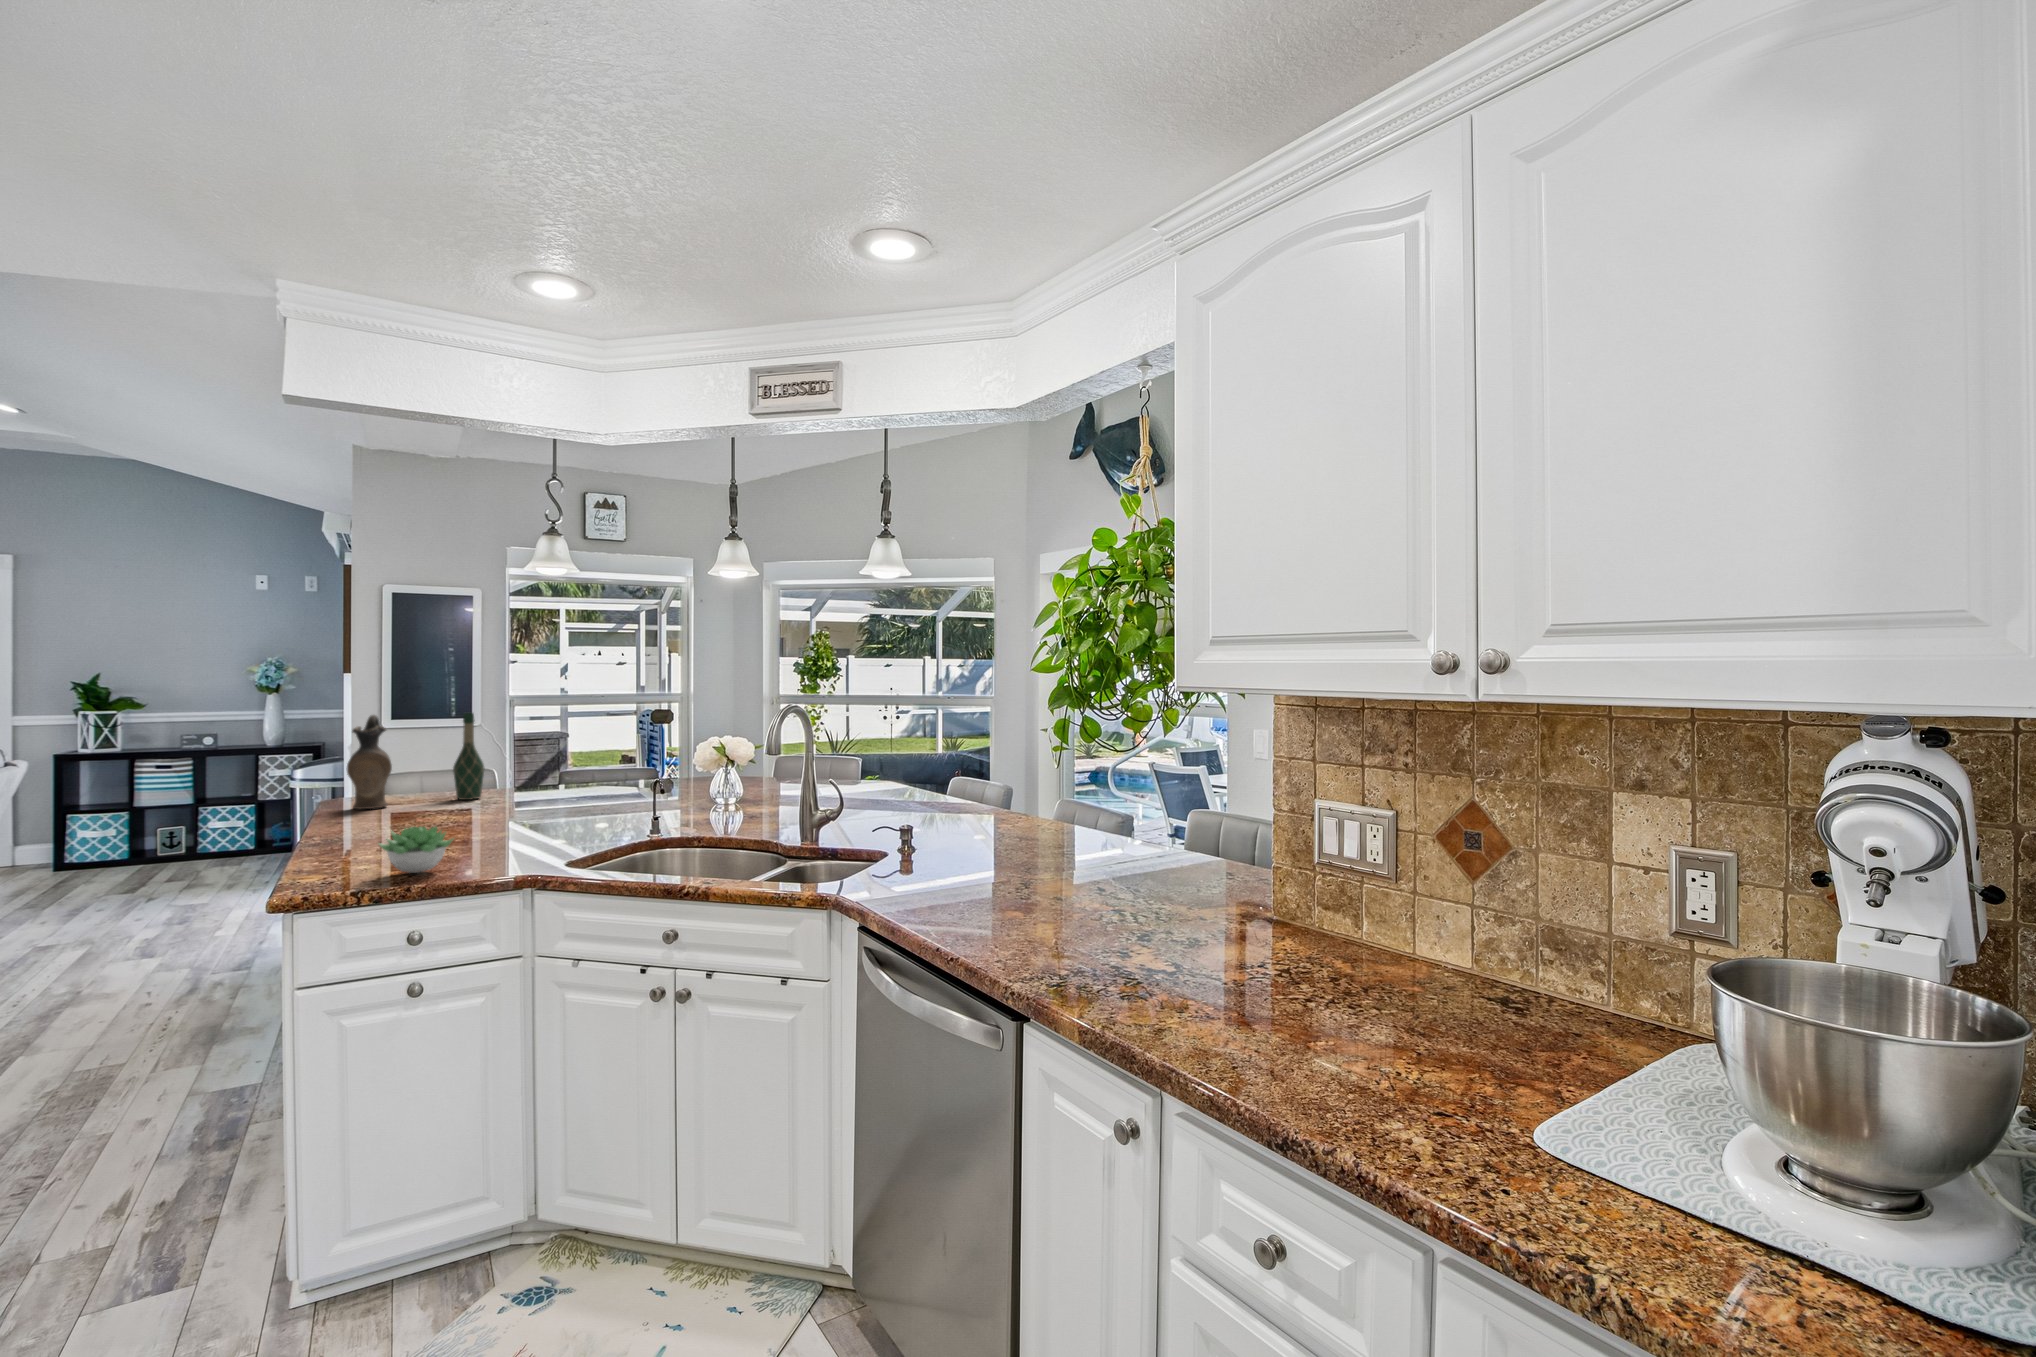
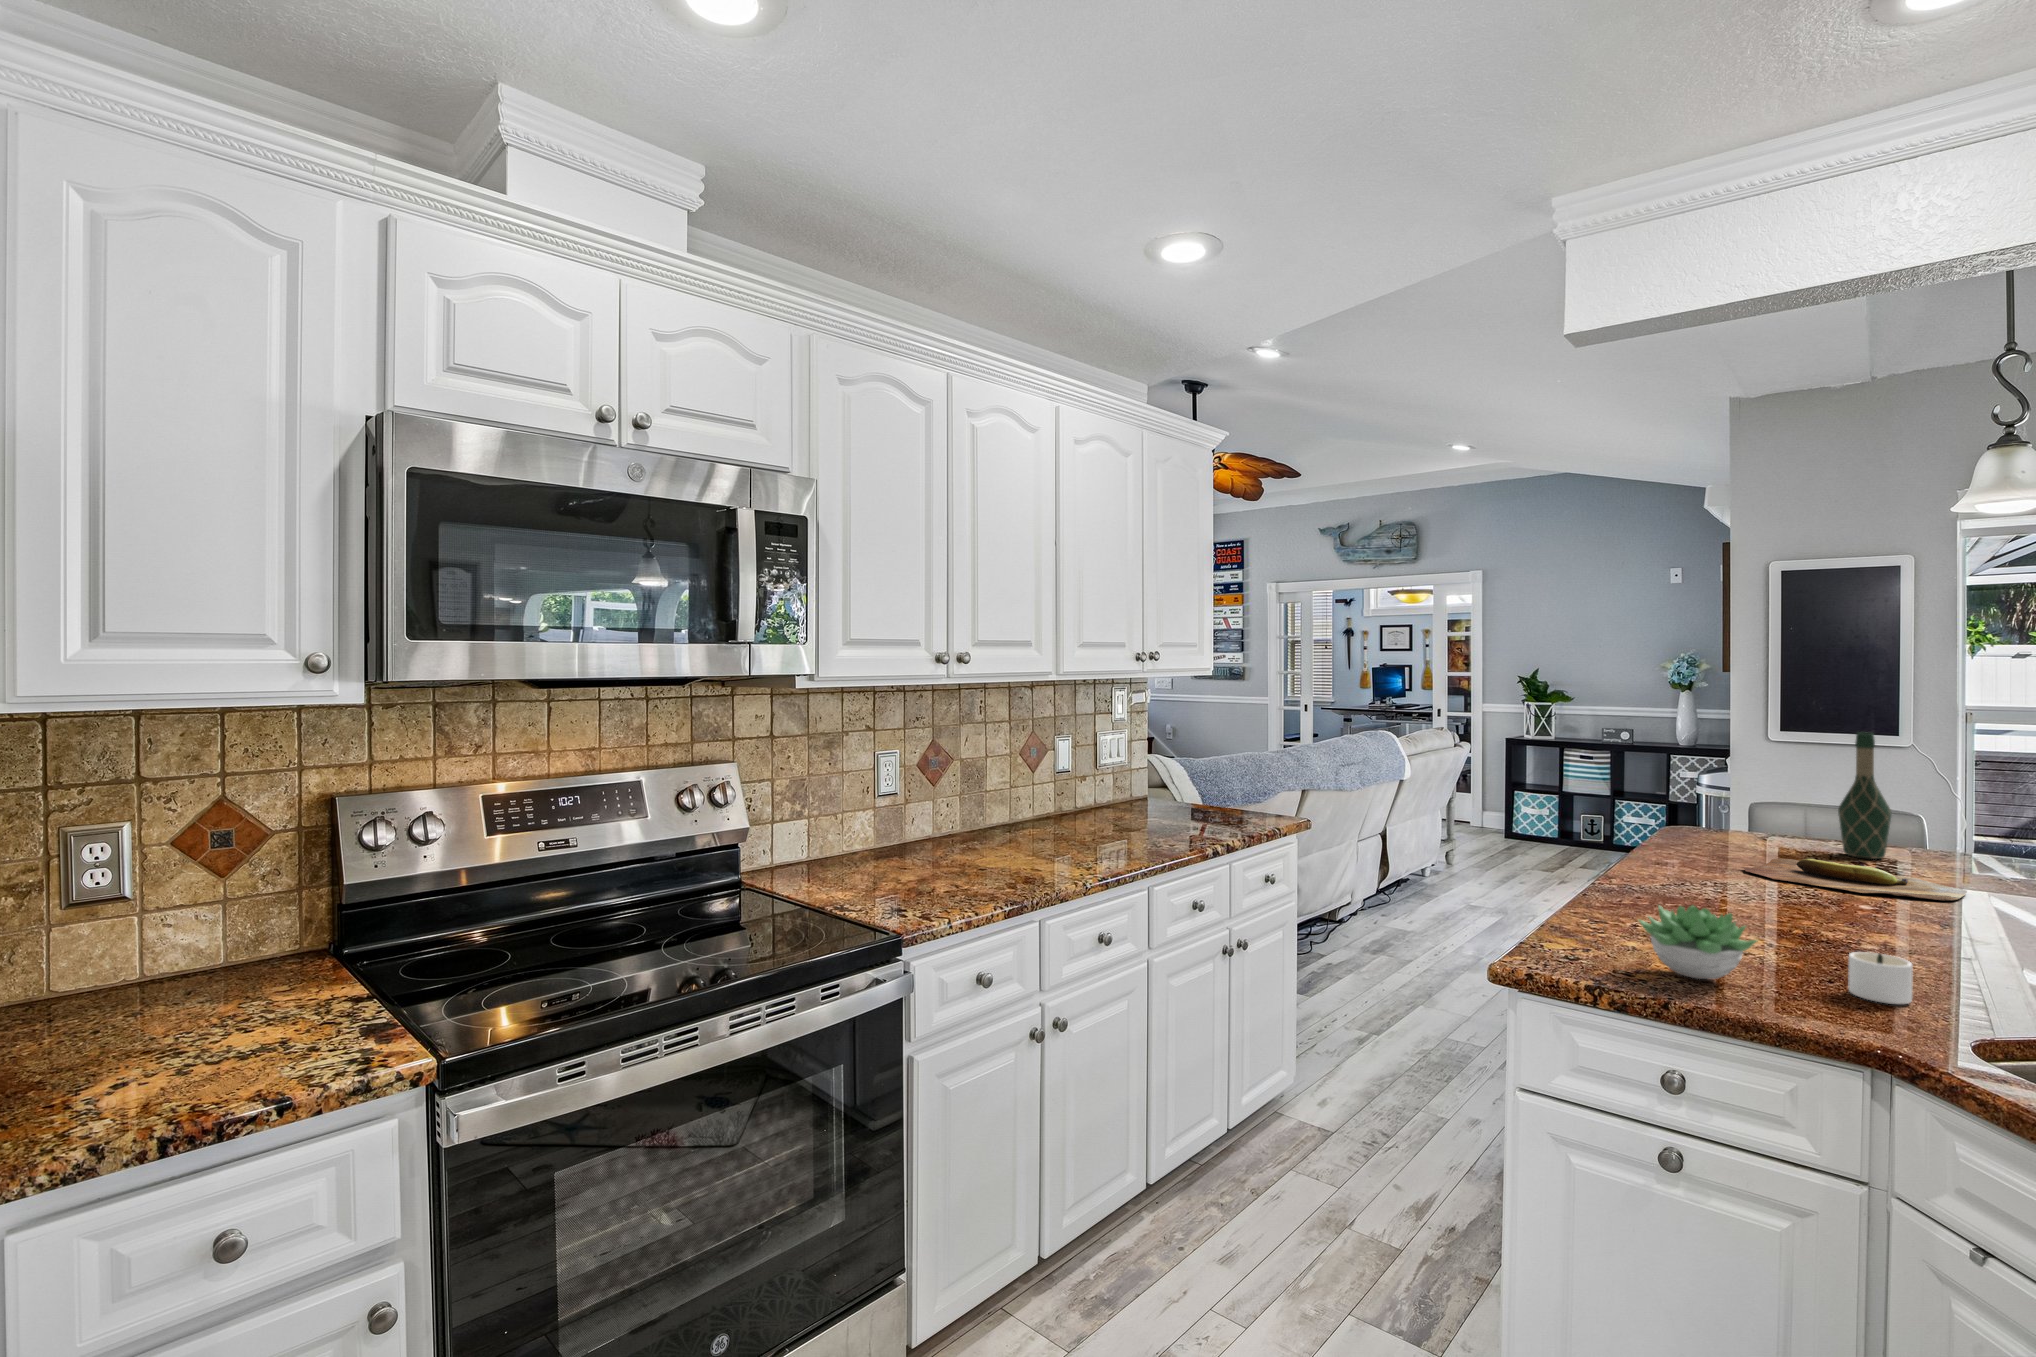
ceramic pitcher: present [347,715,392,809] -> none [1681,728,1740,849]
cutting board: none [399,801,531,819] -> present [1742,858,1967,900]
candle: none [499,833,540,860] -> present [1848,952,1913,1004]

